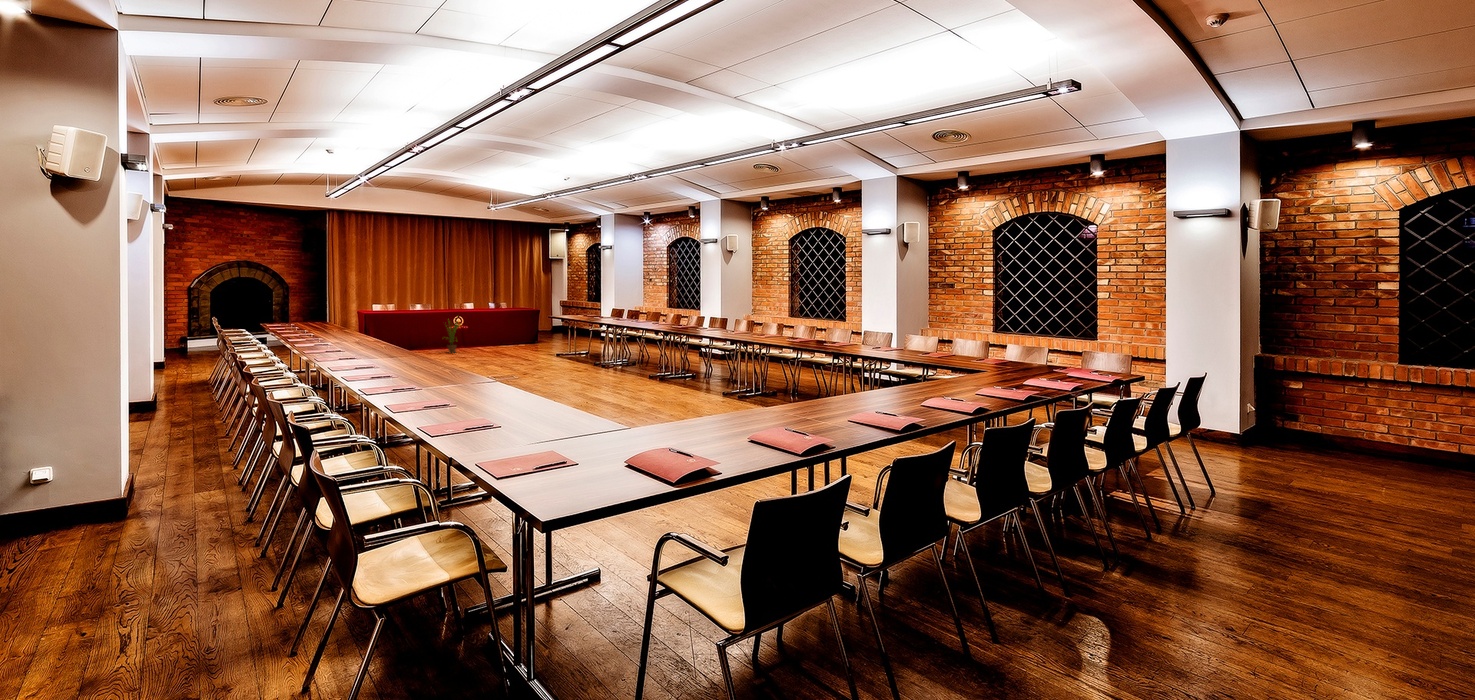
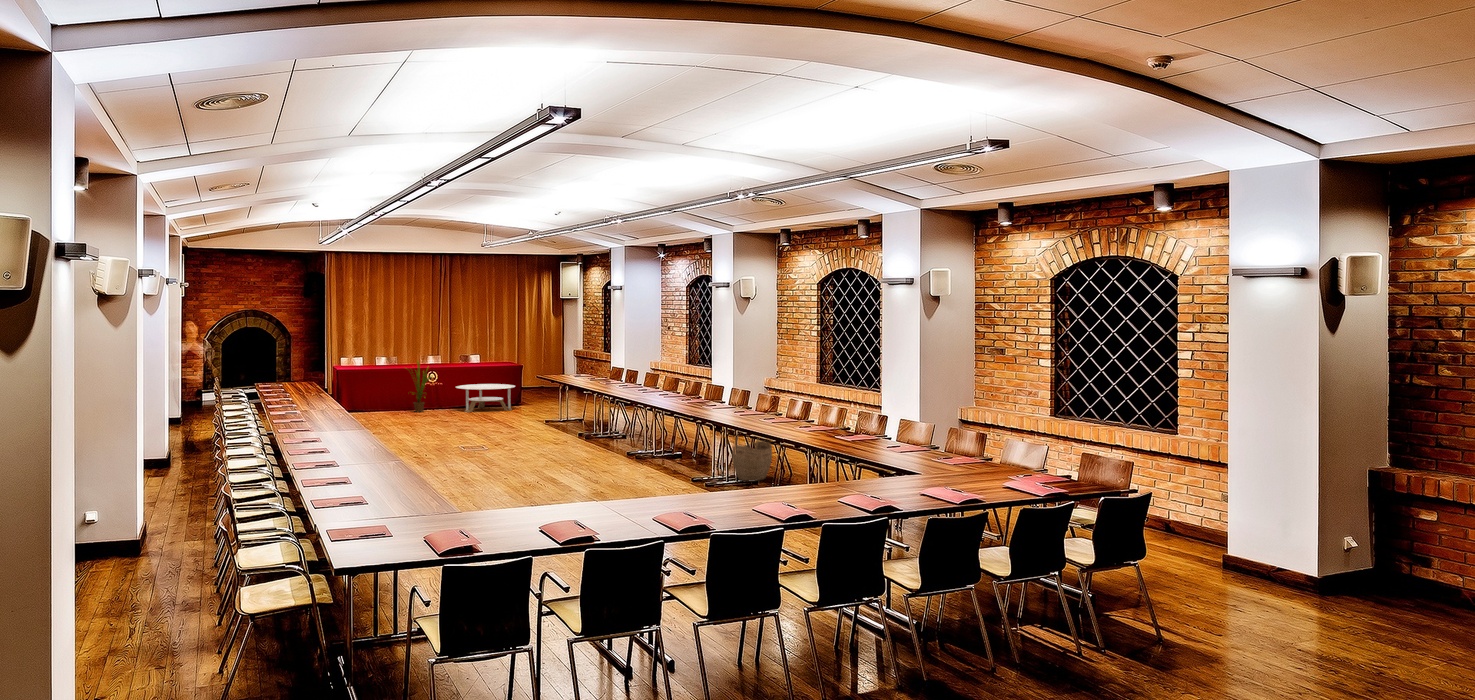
round table: none [481,329,529,352] -> present [456,384,515,412]
woven basket: none [751,353,780,391] -> present [732,433,772,482]

